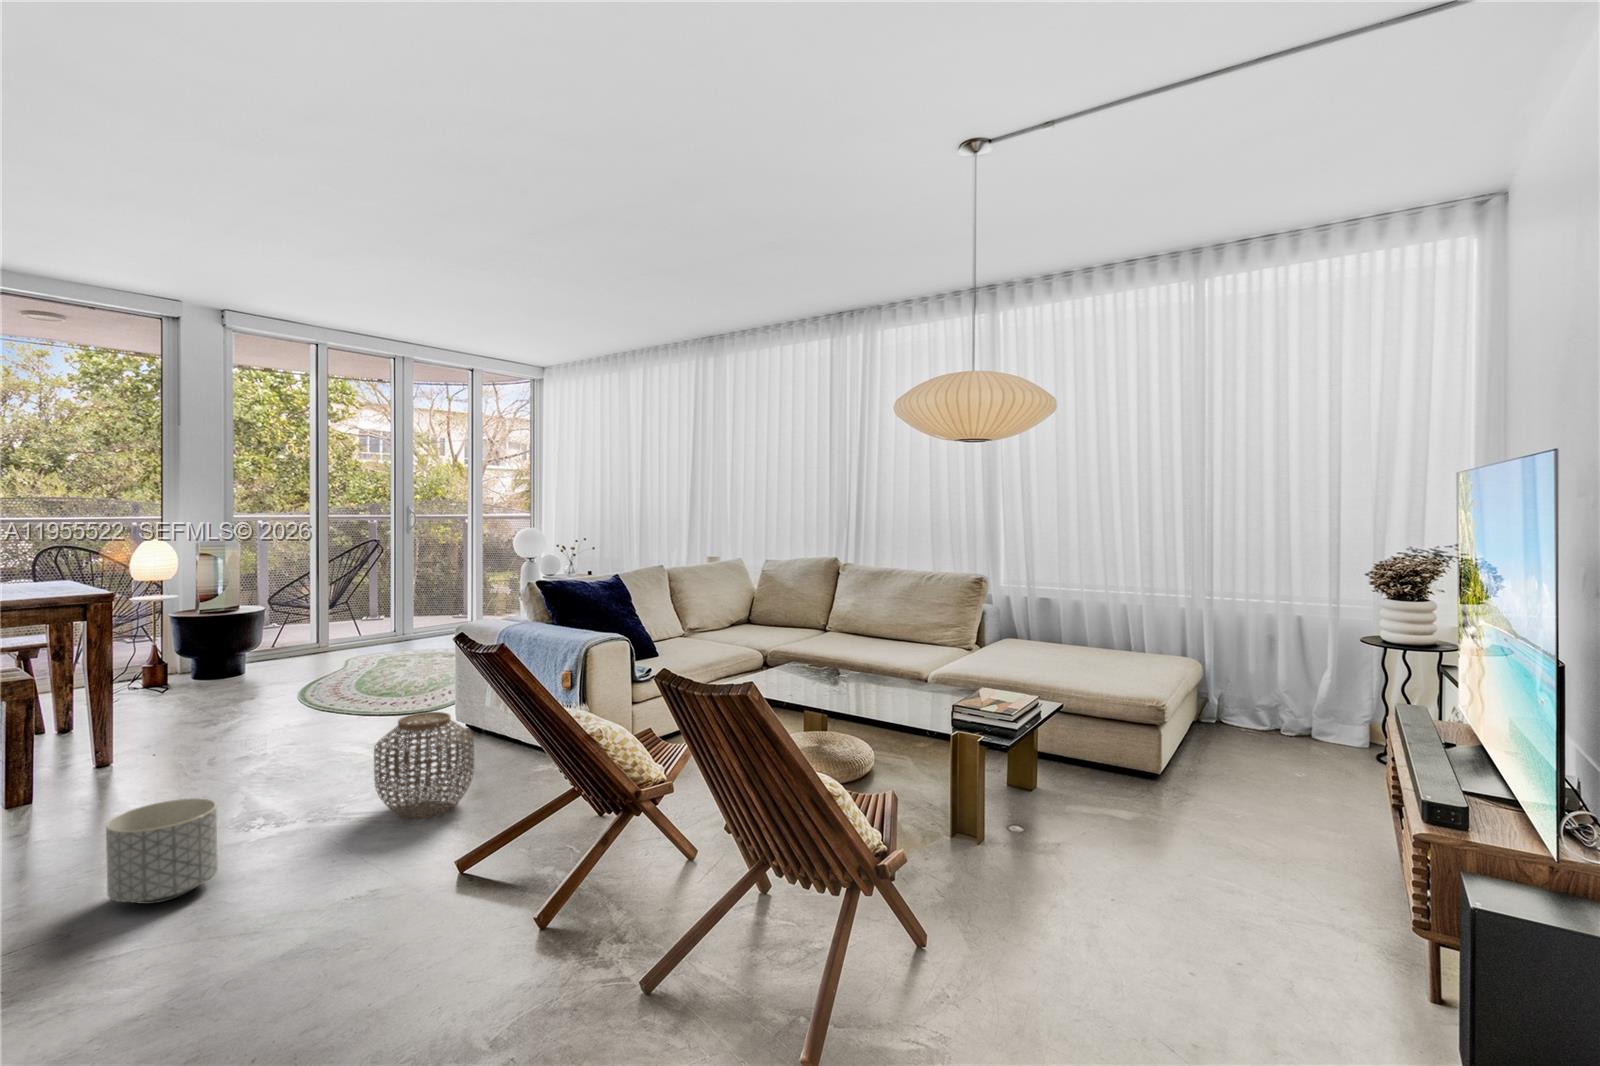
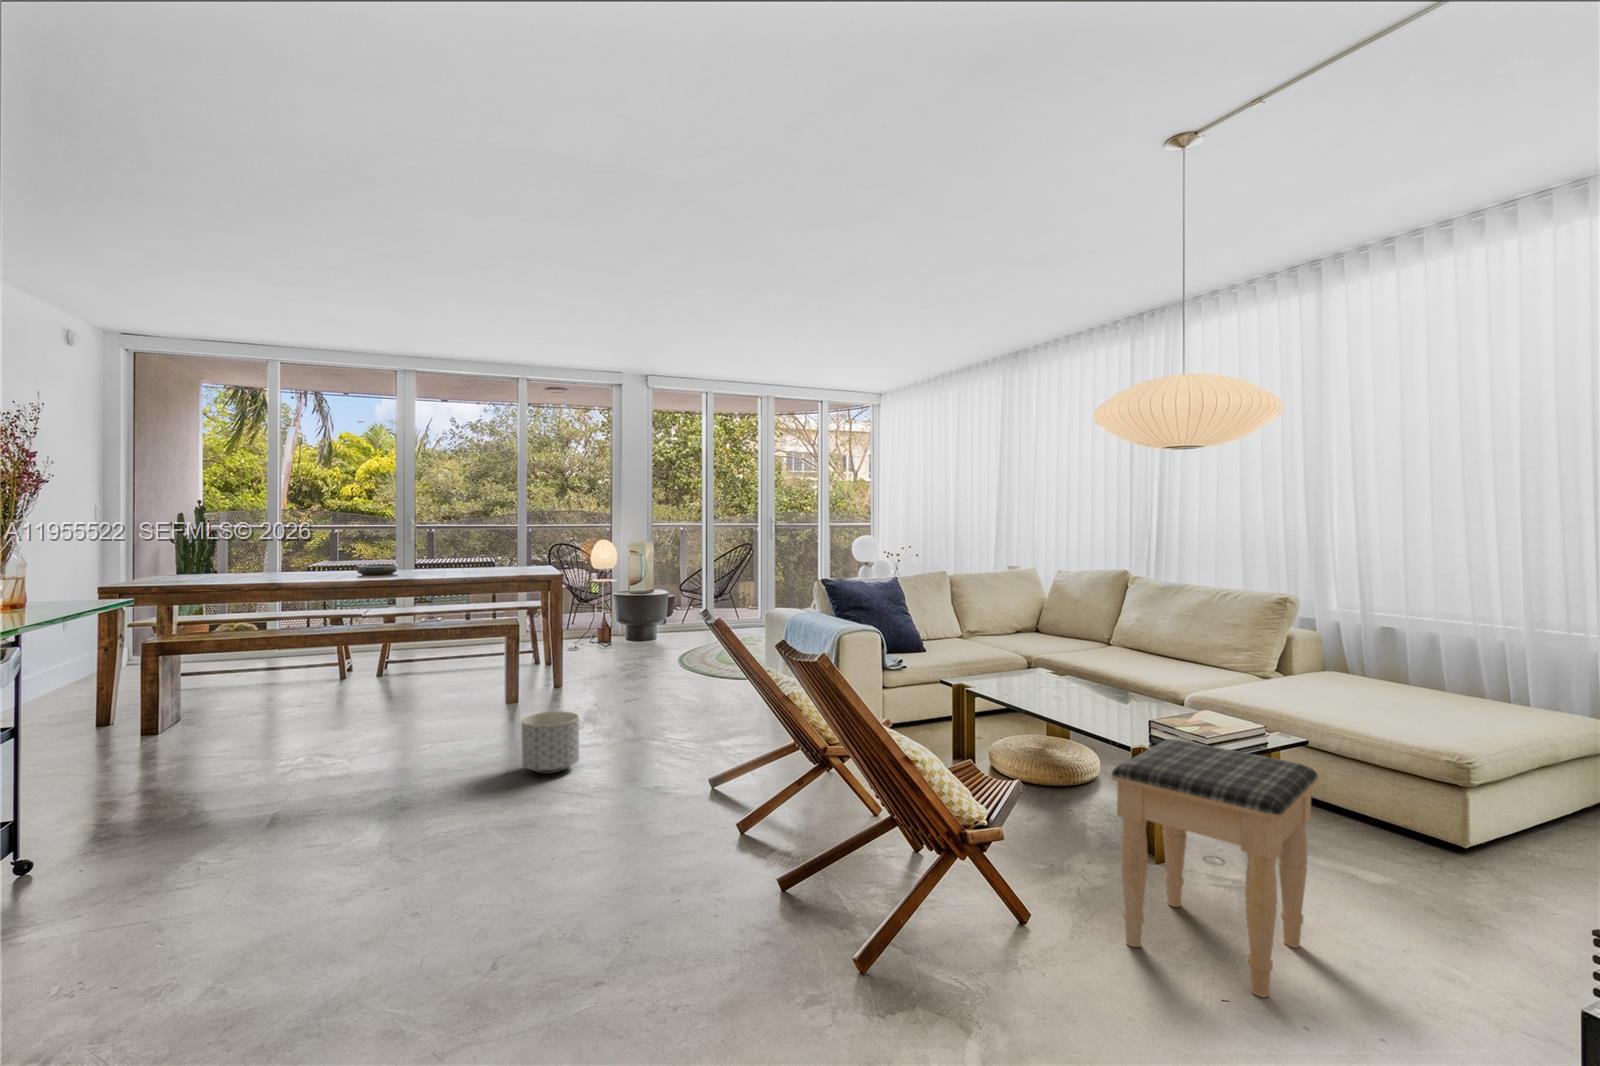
woven basket: present [374,712,474,819] -> none [681,675,748,753]
footstool: none [1012,723,1182,961] -> present [1111,739,1318,997]

